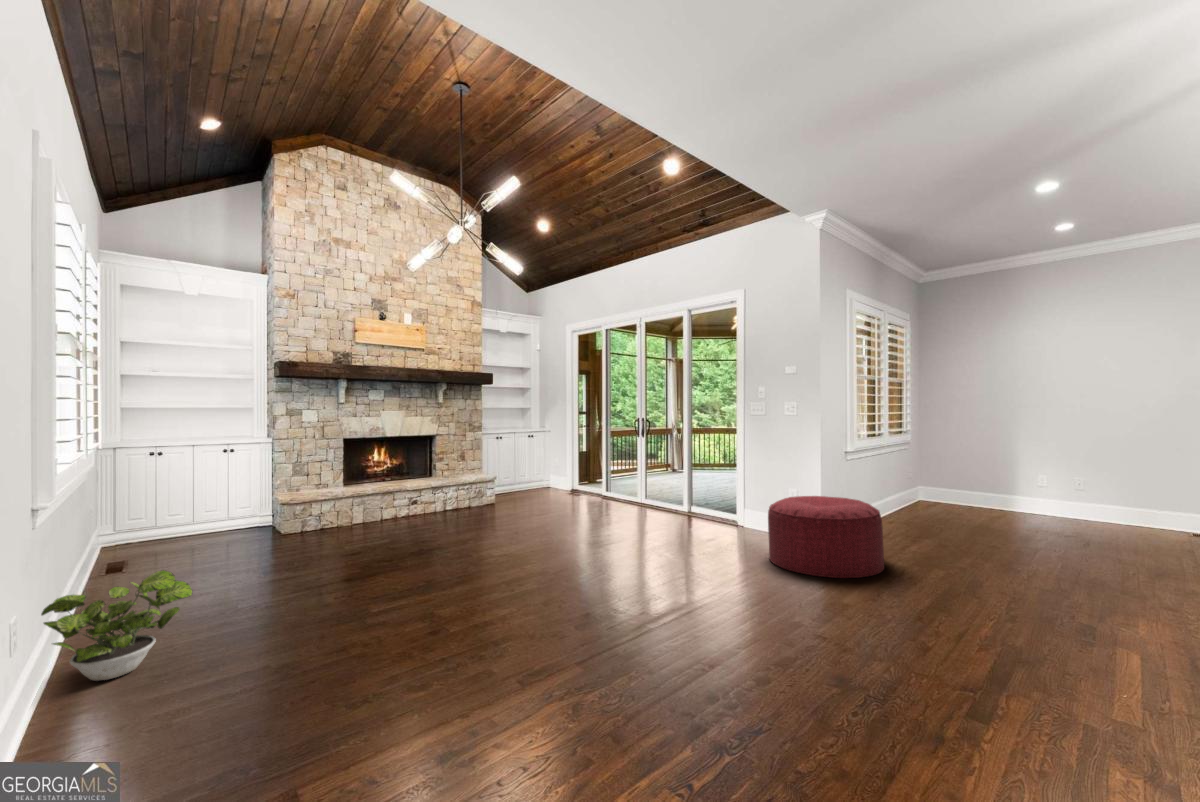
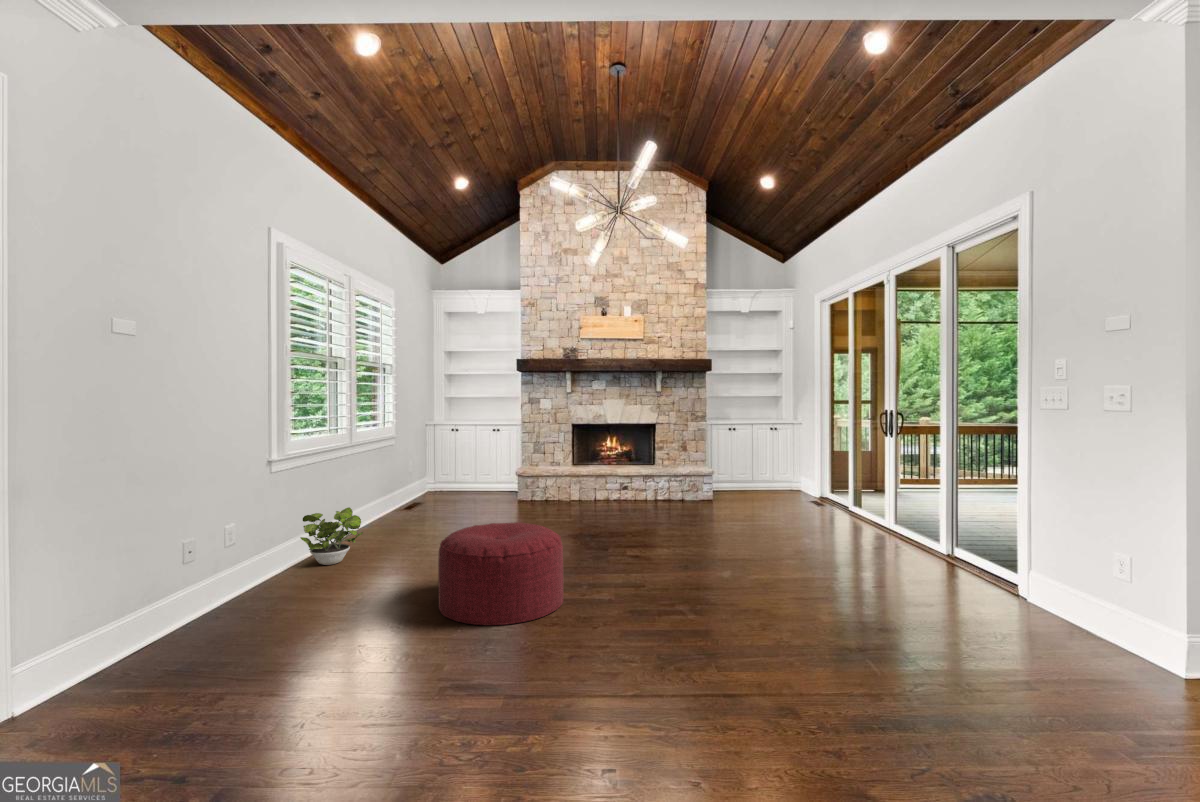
ottoman: present [768,496,884,578] -> present [438,523,563,625]

